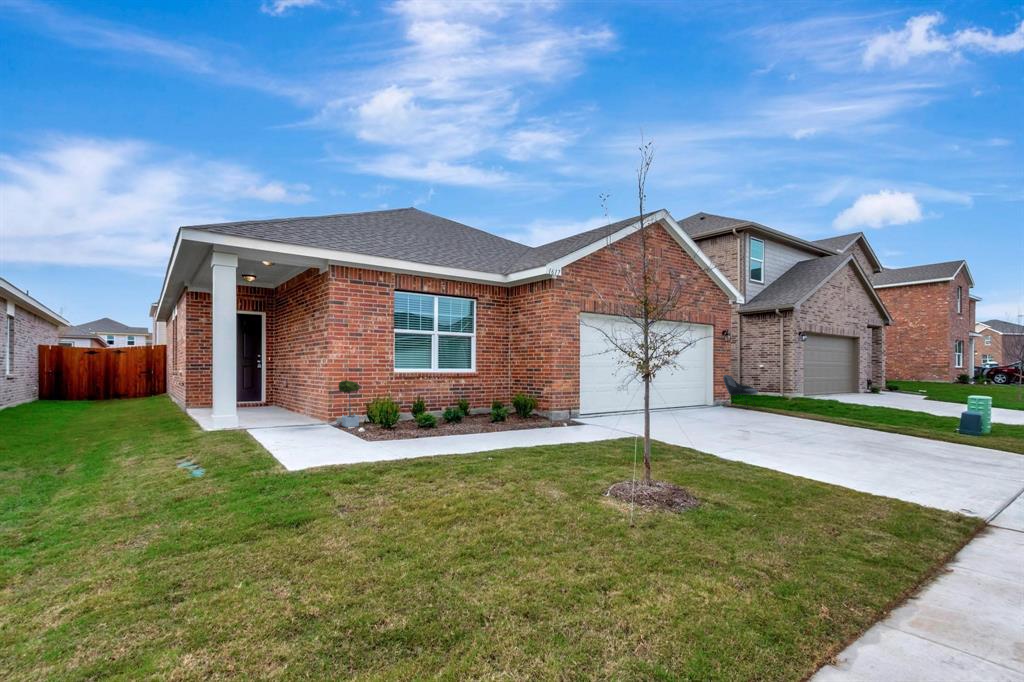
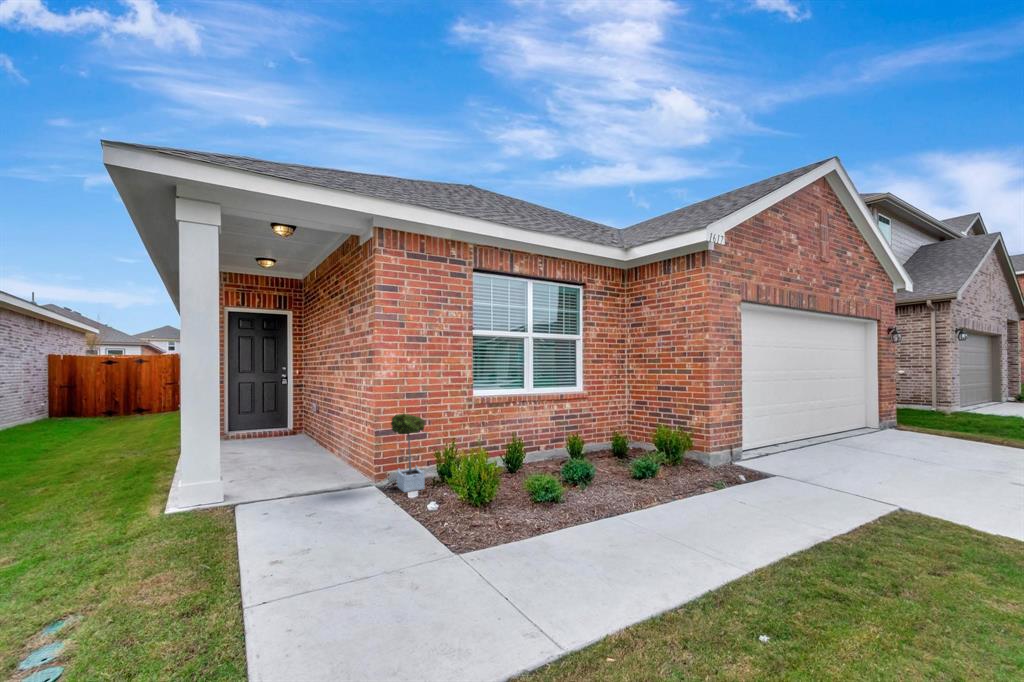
lounge chair: present [723,375,758,409] -> none [897,388,954,437]

